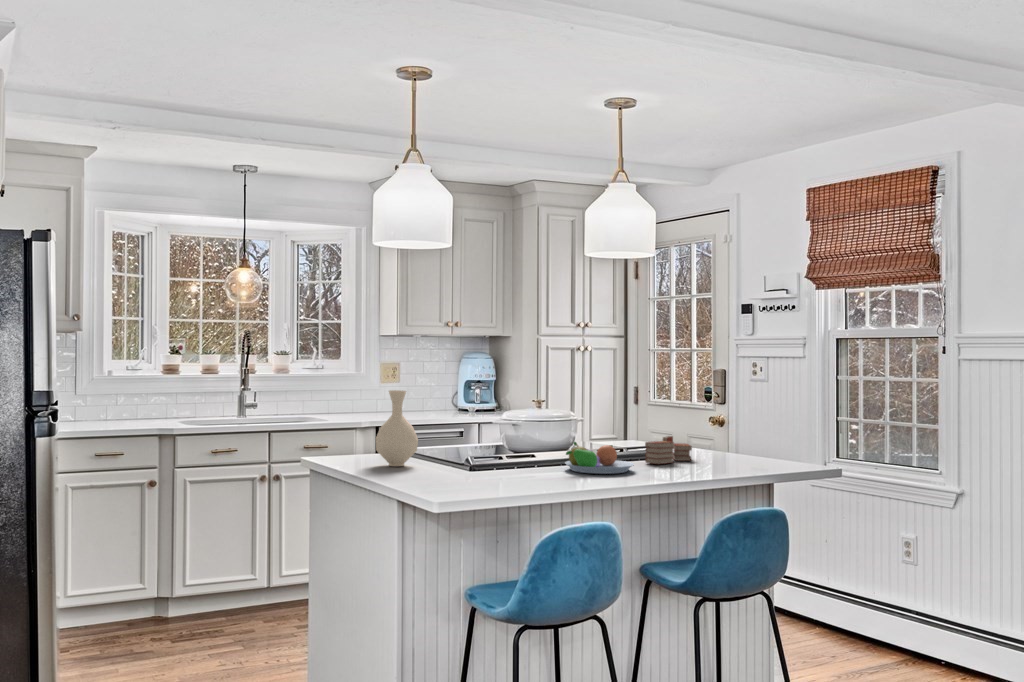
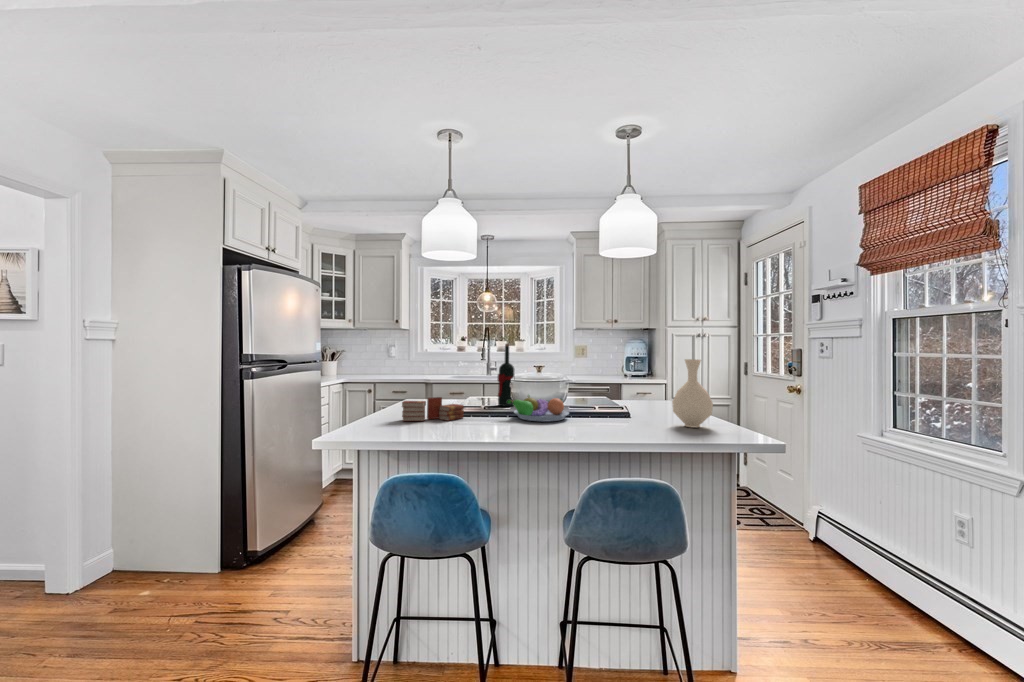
wine bottle: none [494,375,517,462] -> present [497,344,514,406]
vase: present [376,390,418,466] -> present [672,359,713,427]
book: present [645,436,692,464] -> present [402,397,464,421]

